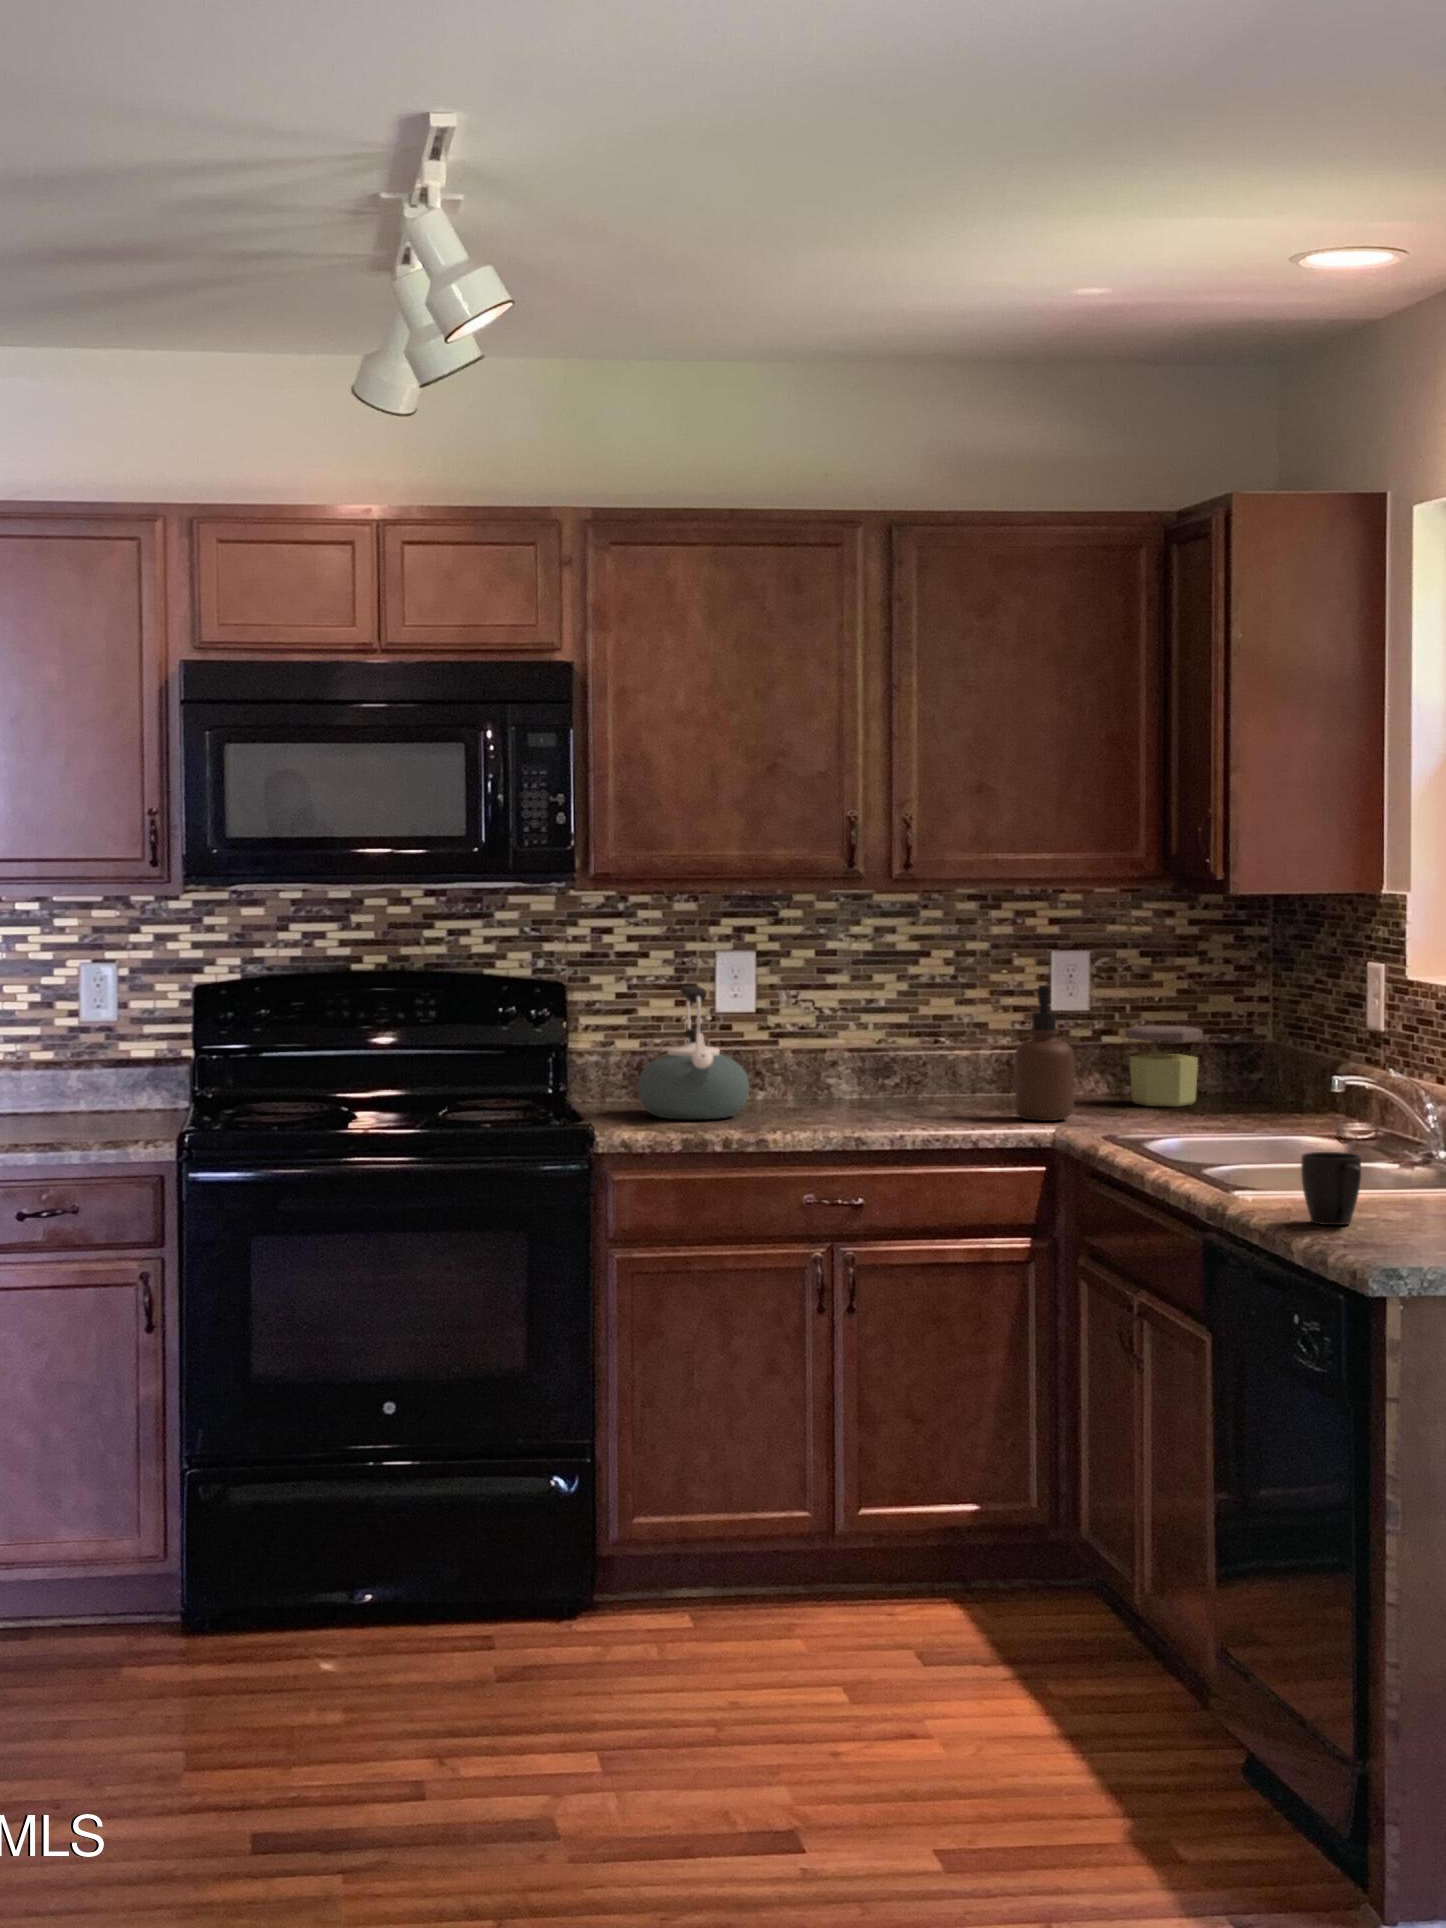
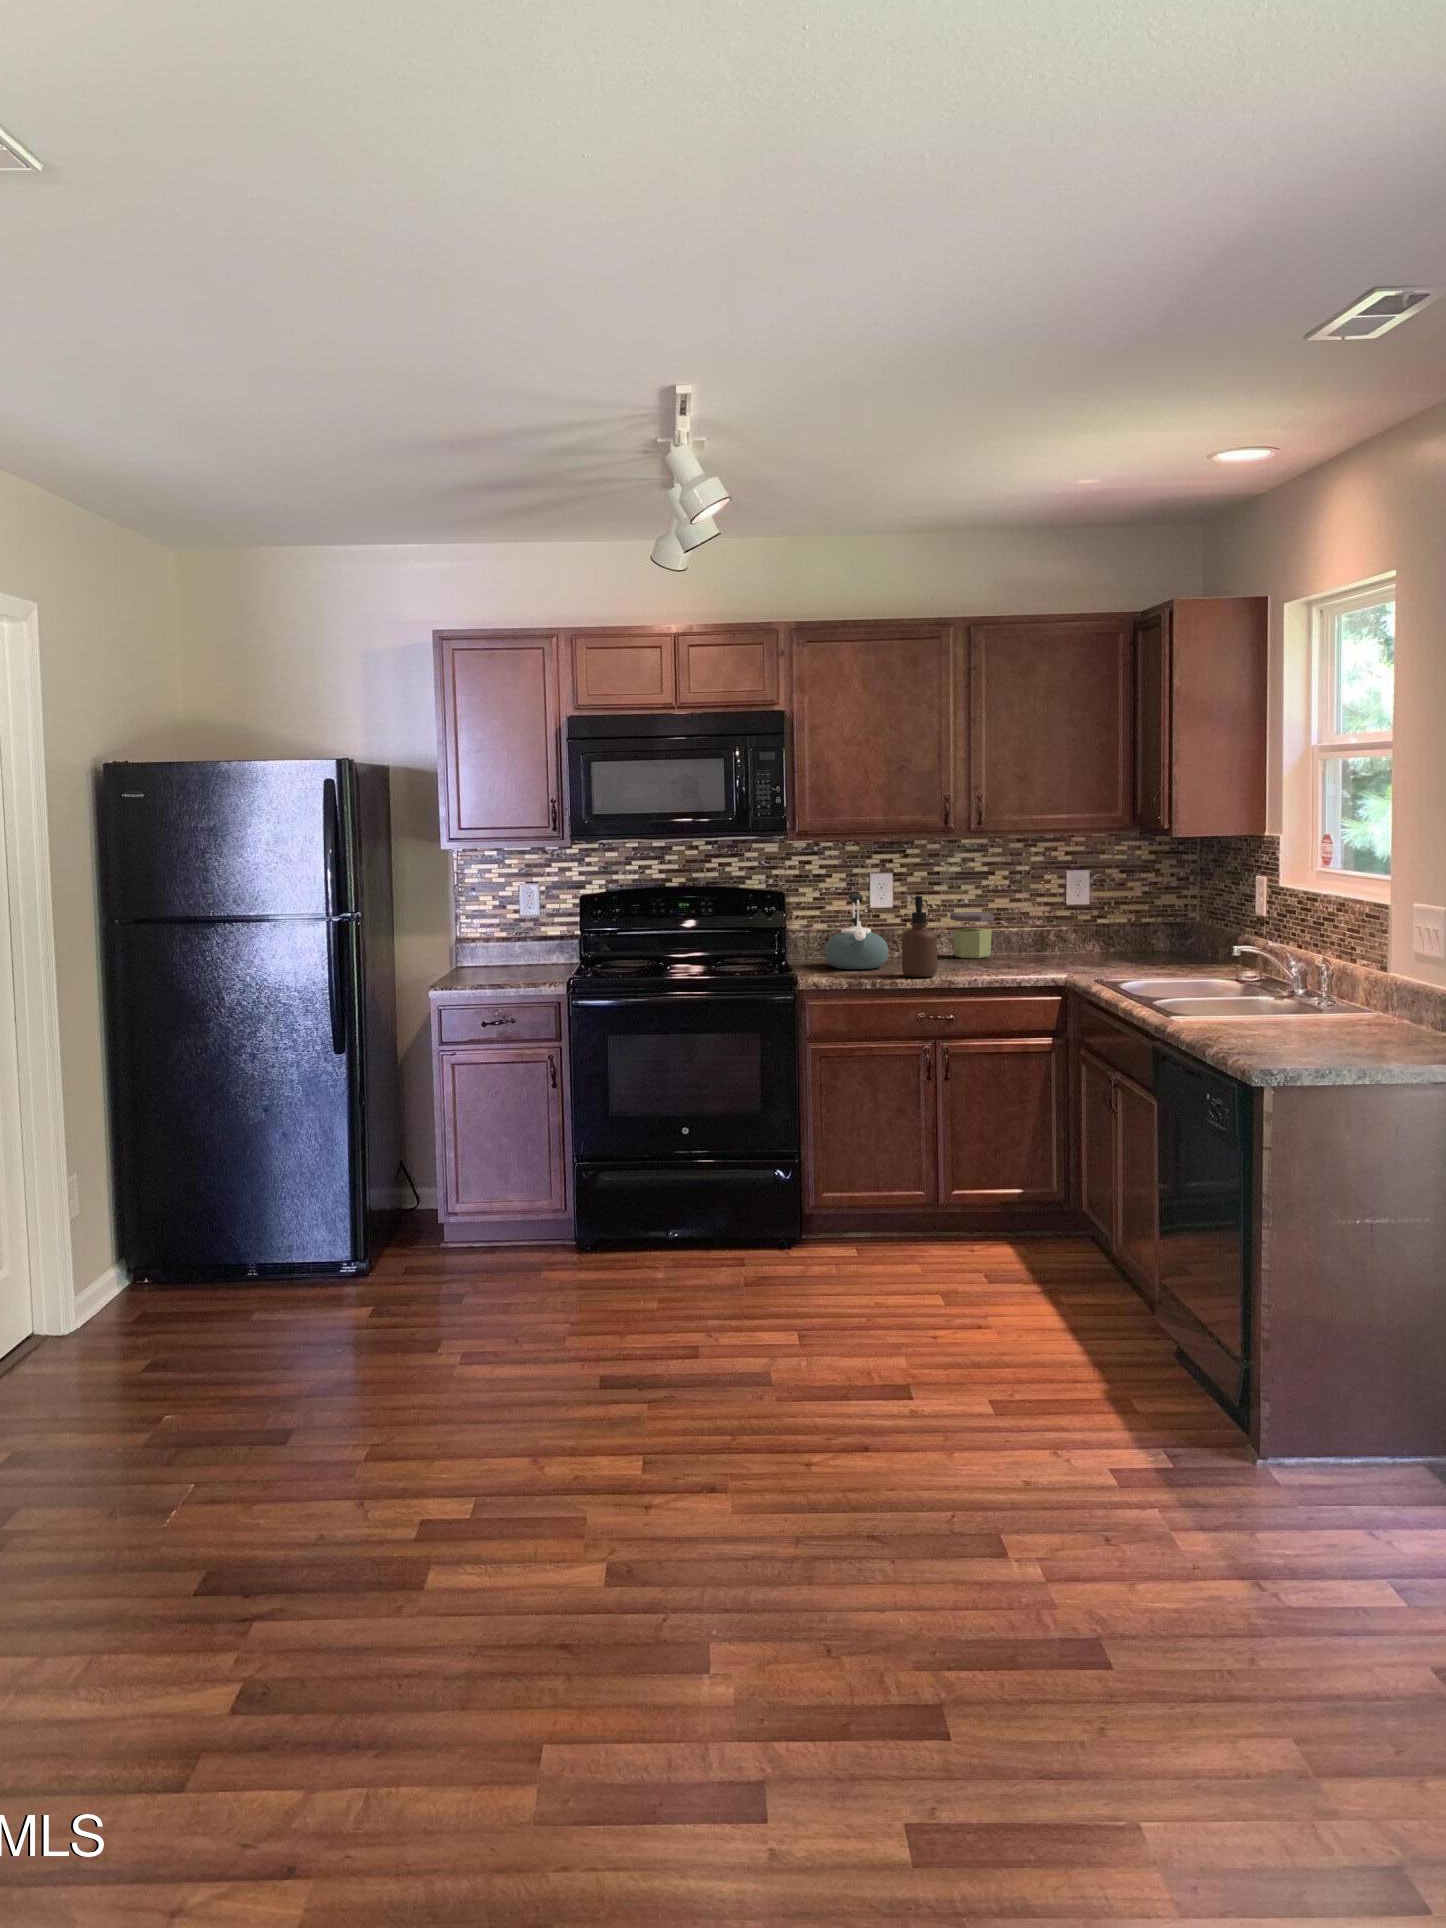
soap dispenser: present [1015,985,1074,1121] -> present [902,896,937,977]
jar: present [1125,1025,1203,1106] -> present [950,912,994,958]
mug: present [1301,1152,1361,1225] -> none [1212,994,1250,1039]

